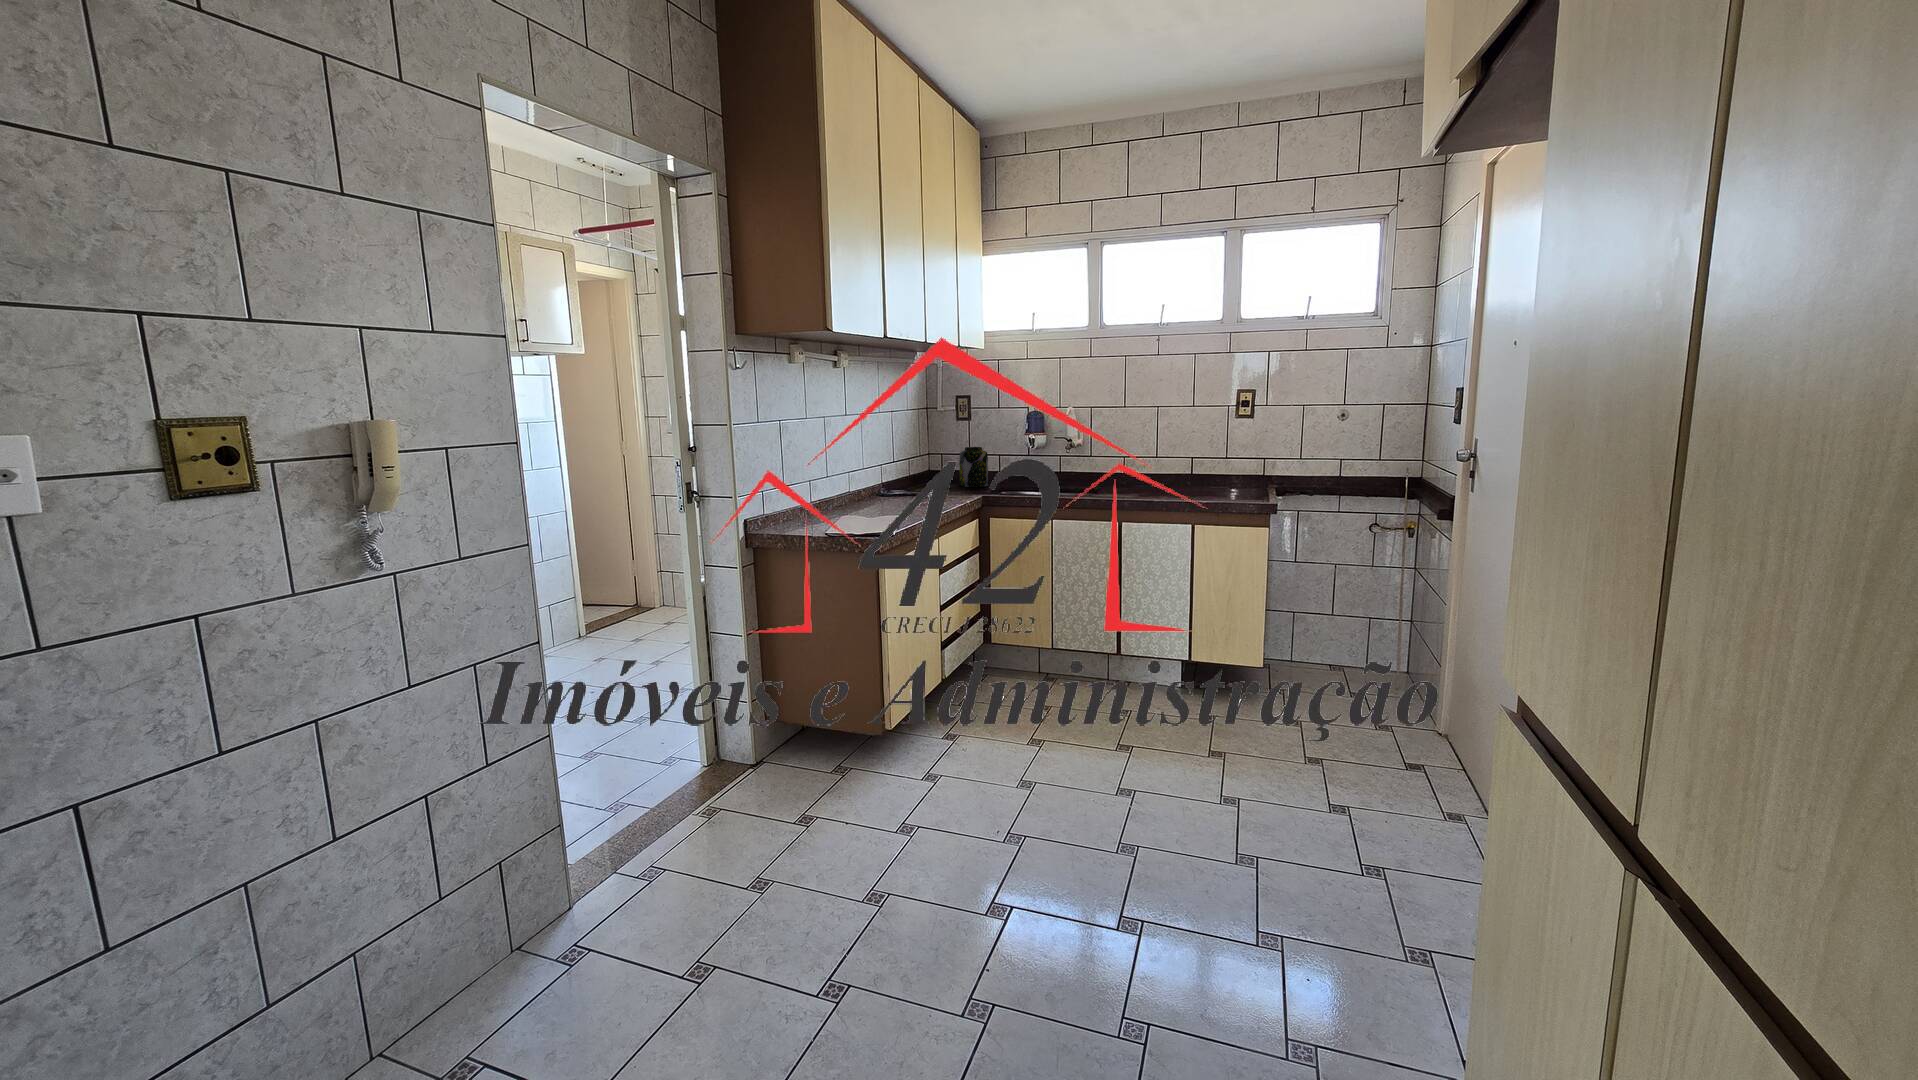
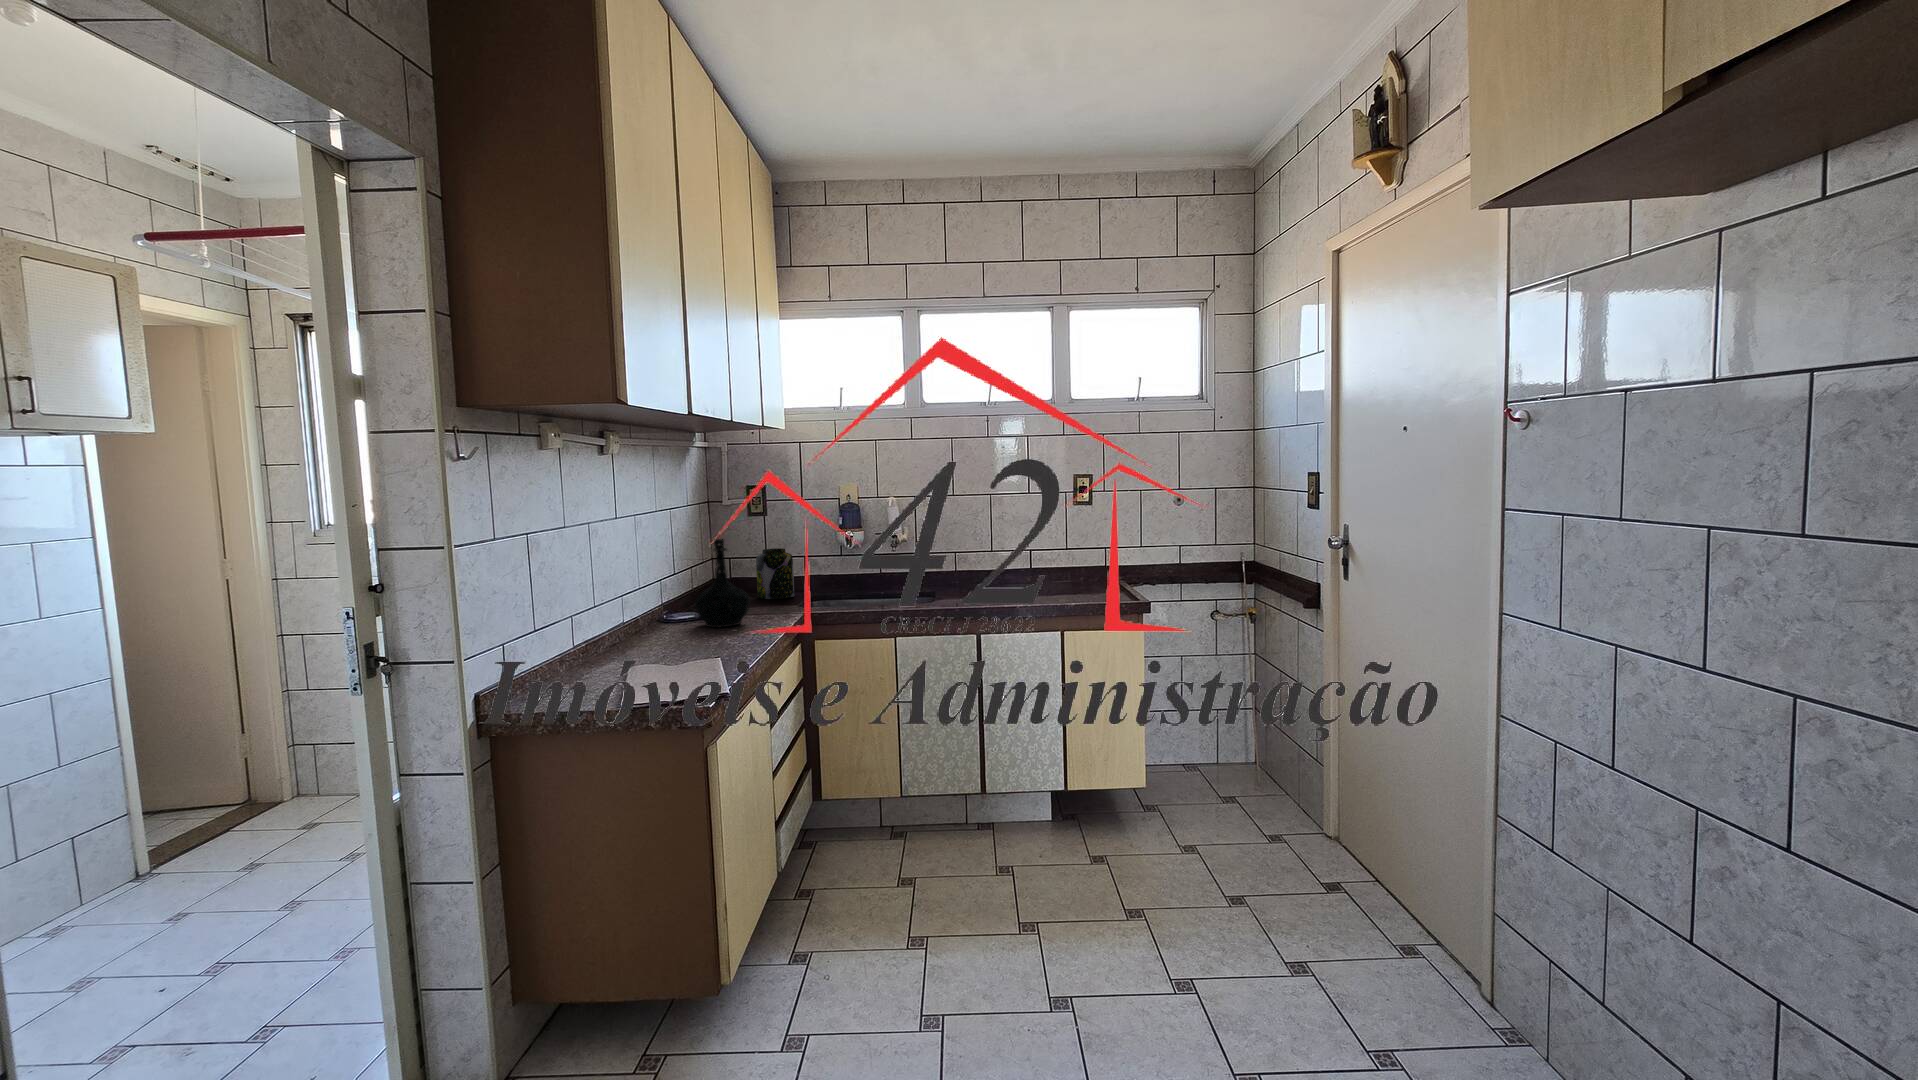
bottle: none [900,434,941,501] -> present [695,539,750,627]

